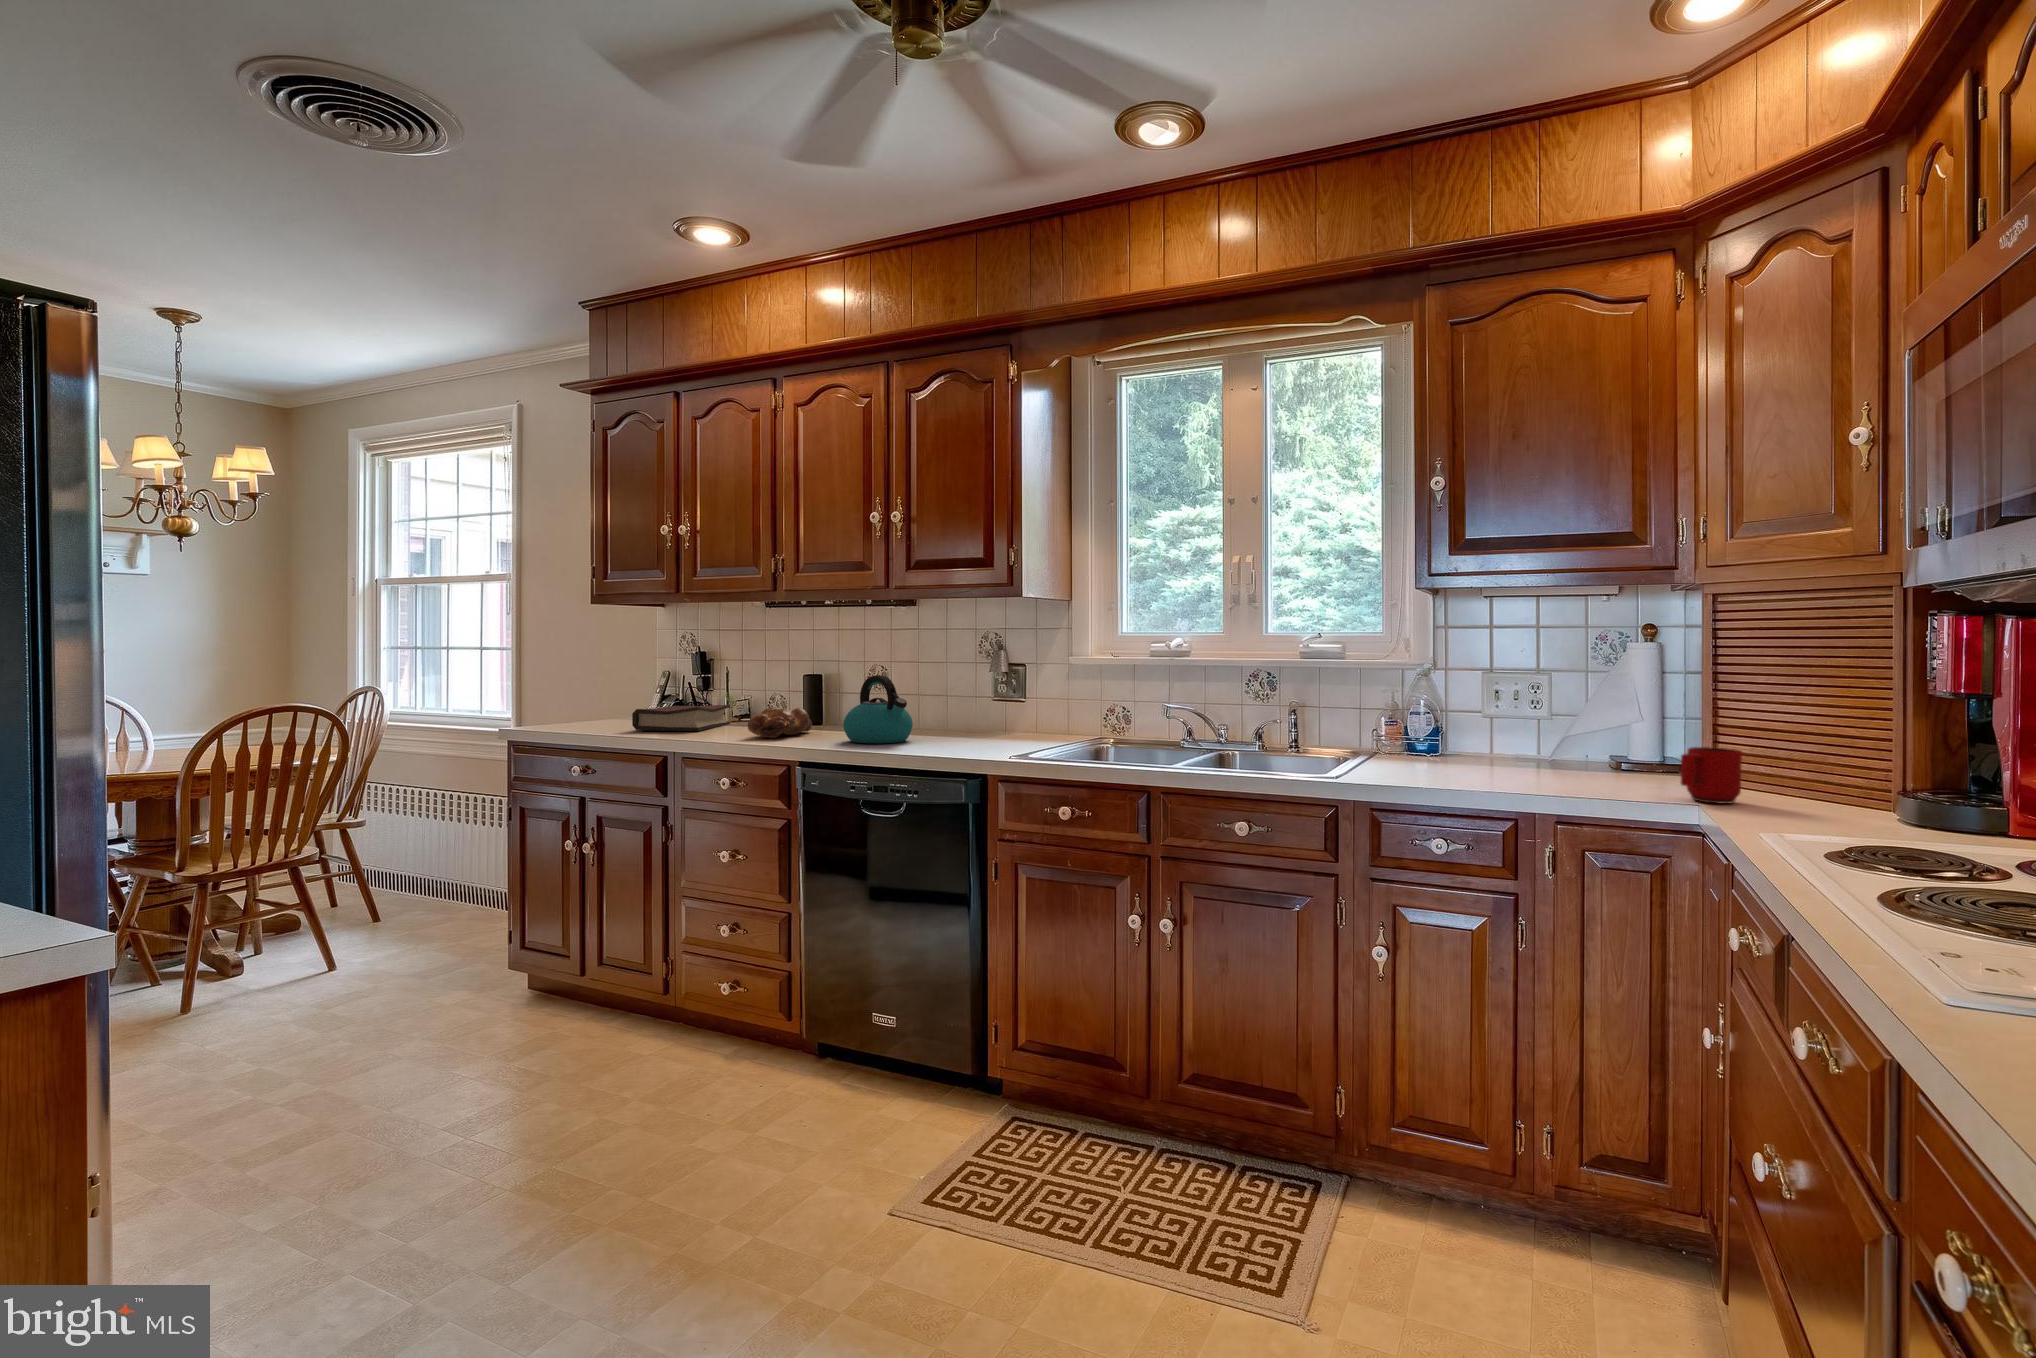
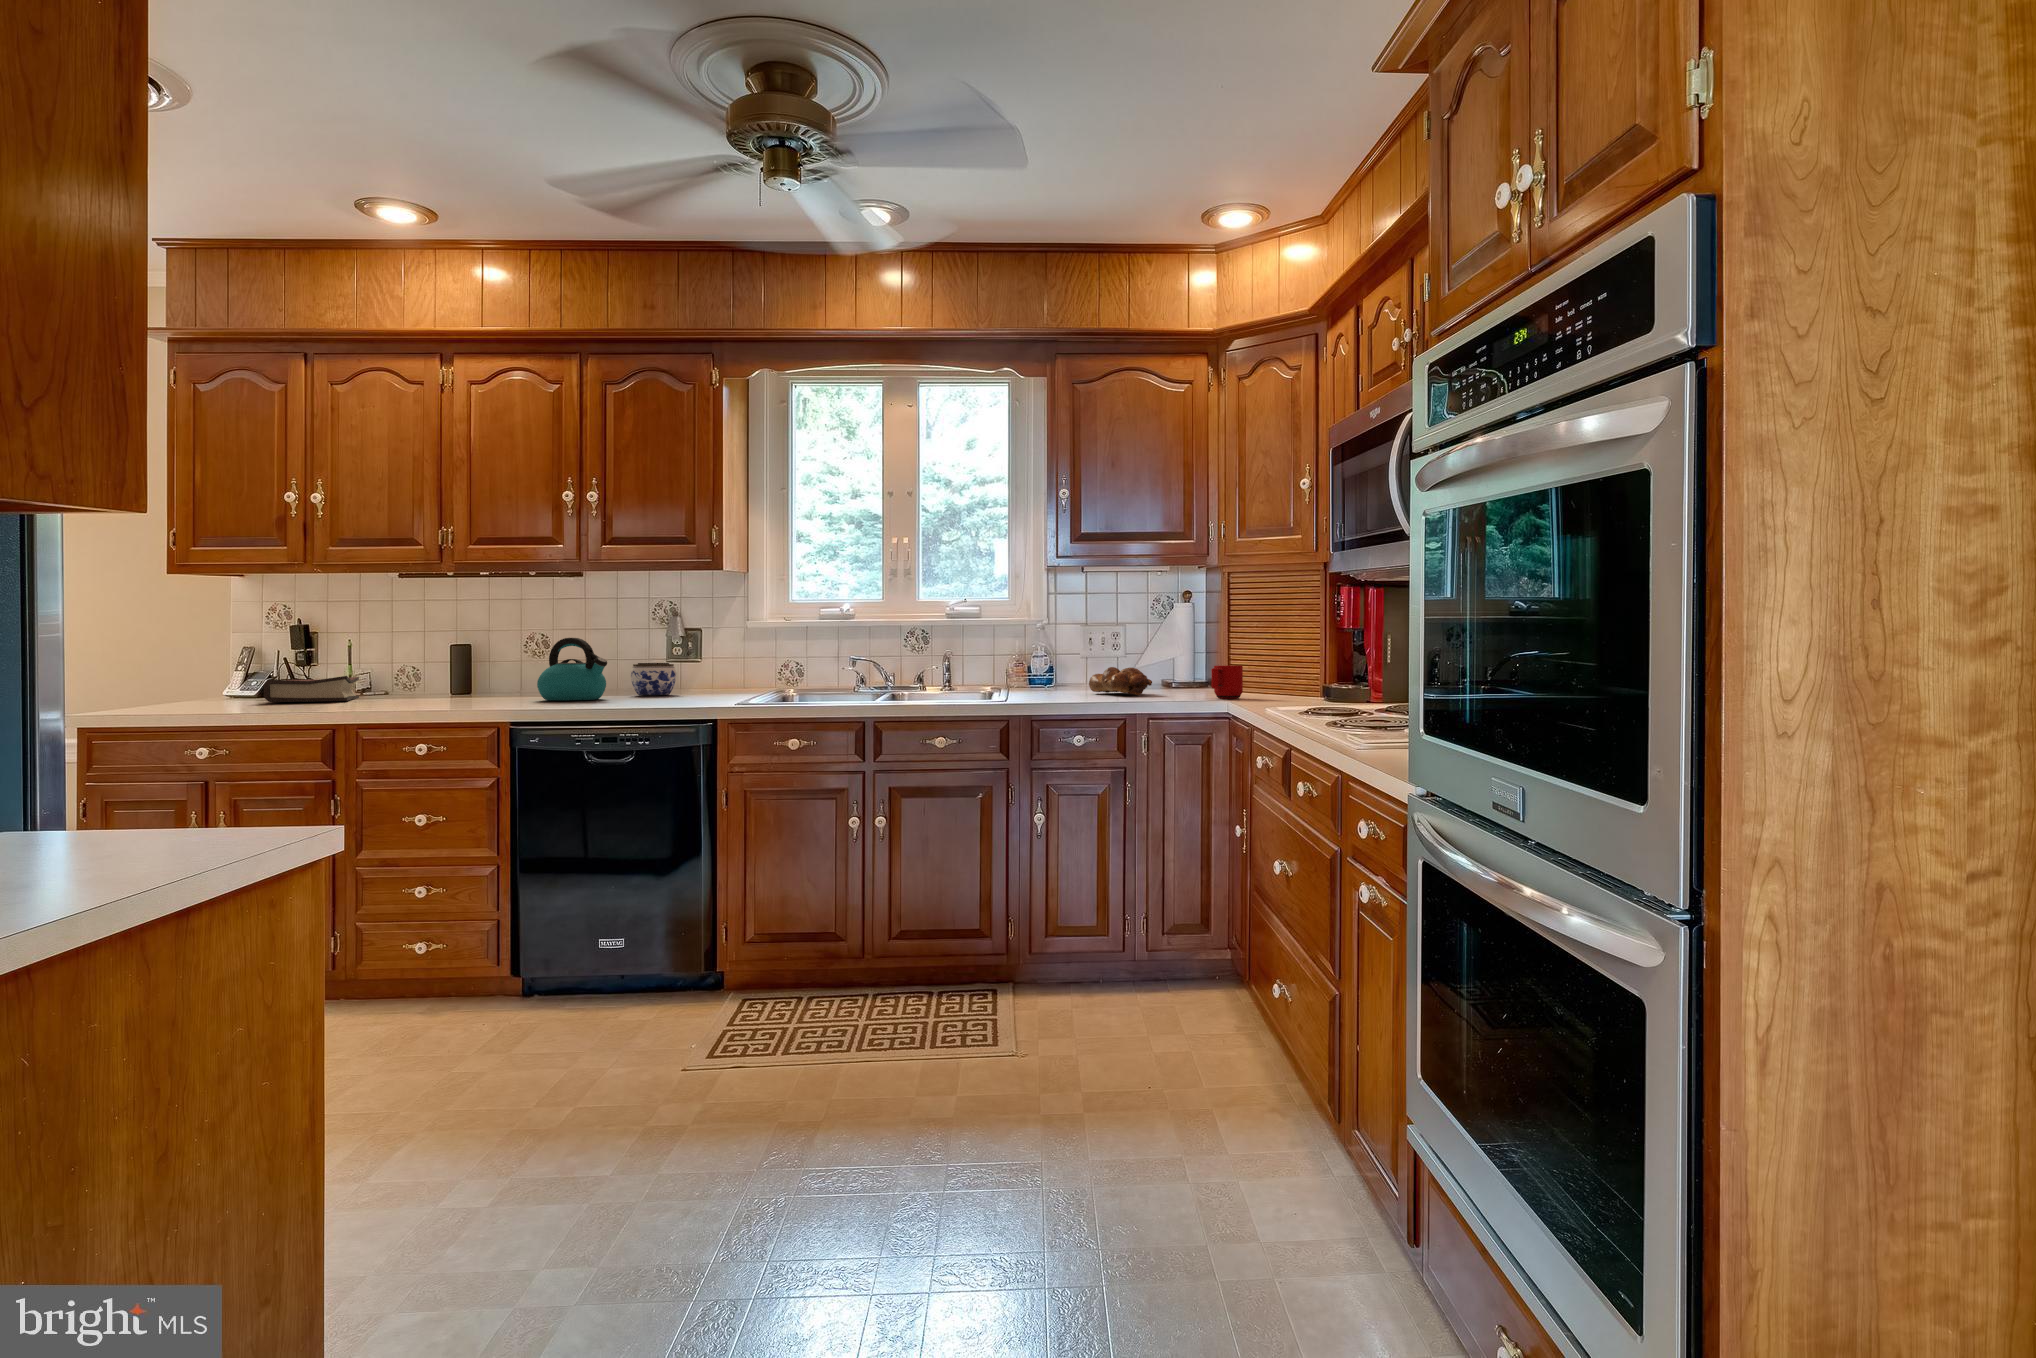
jar: none [950,700,997,736] -> present [631,663,676,695]
bread loaf: present [748,707,812,738] -> present [1089,667,1152,695]

